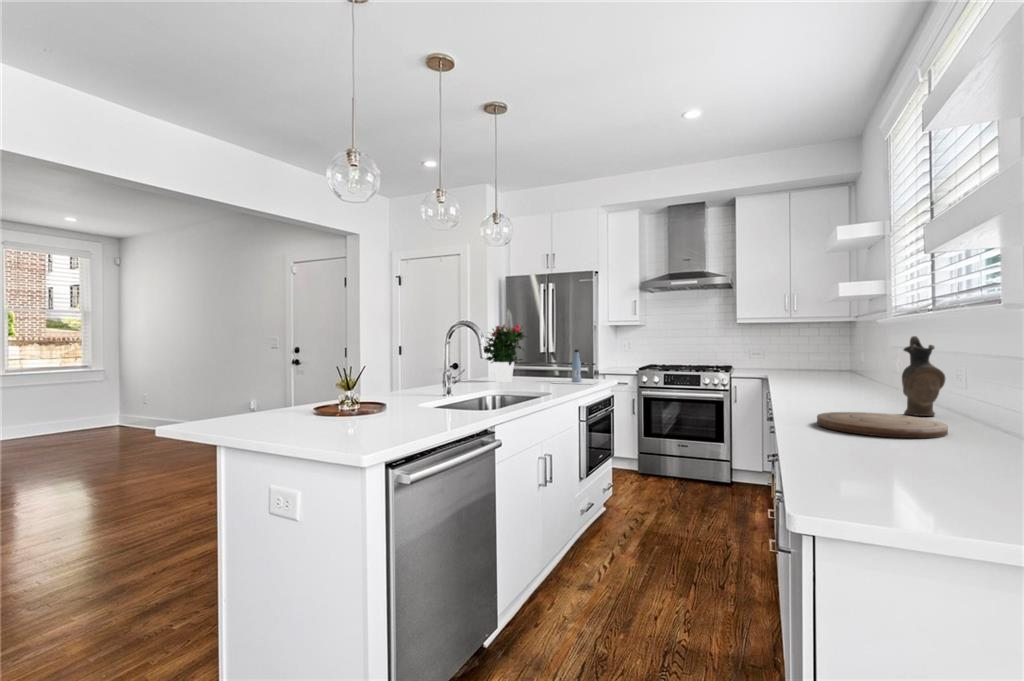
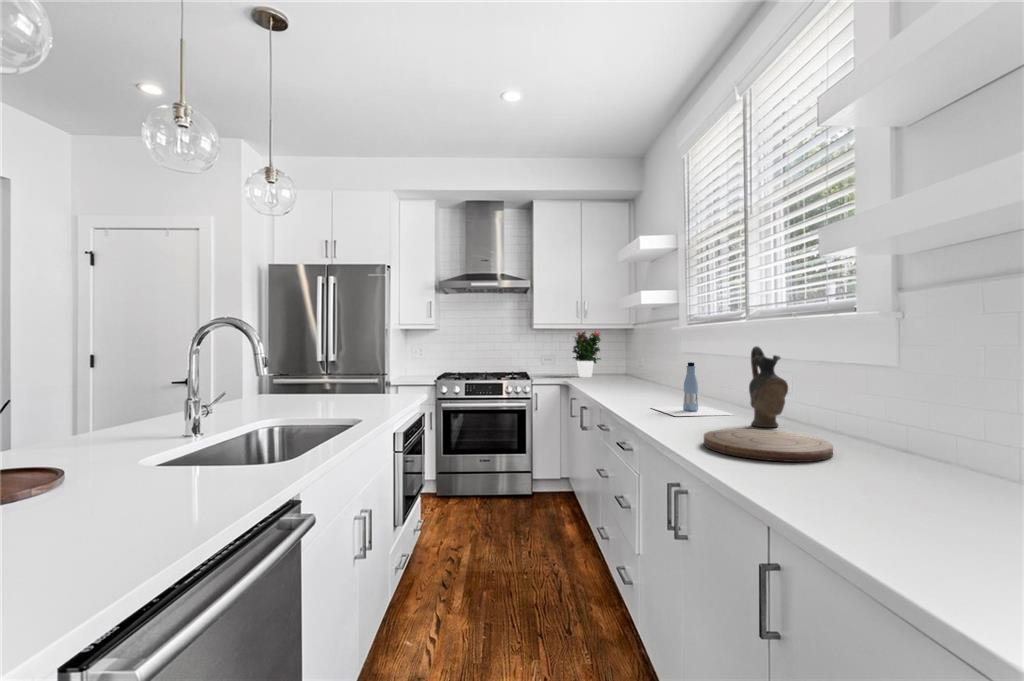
potted flower: present [484,324,527,382] -> present [572,330,600,377]
bottle: present [554,350,598,384] -> present [651,362,735,416]

